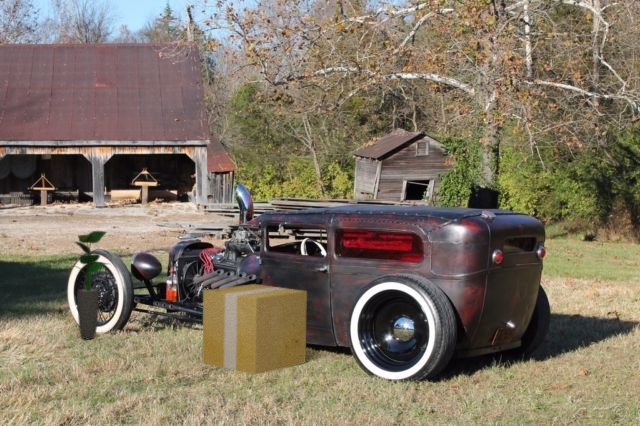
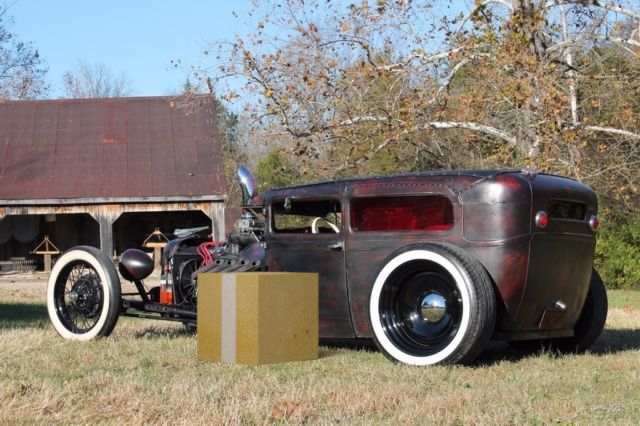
potted plant: present [75,231,110,339] -> none [40,223,98,346]

